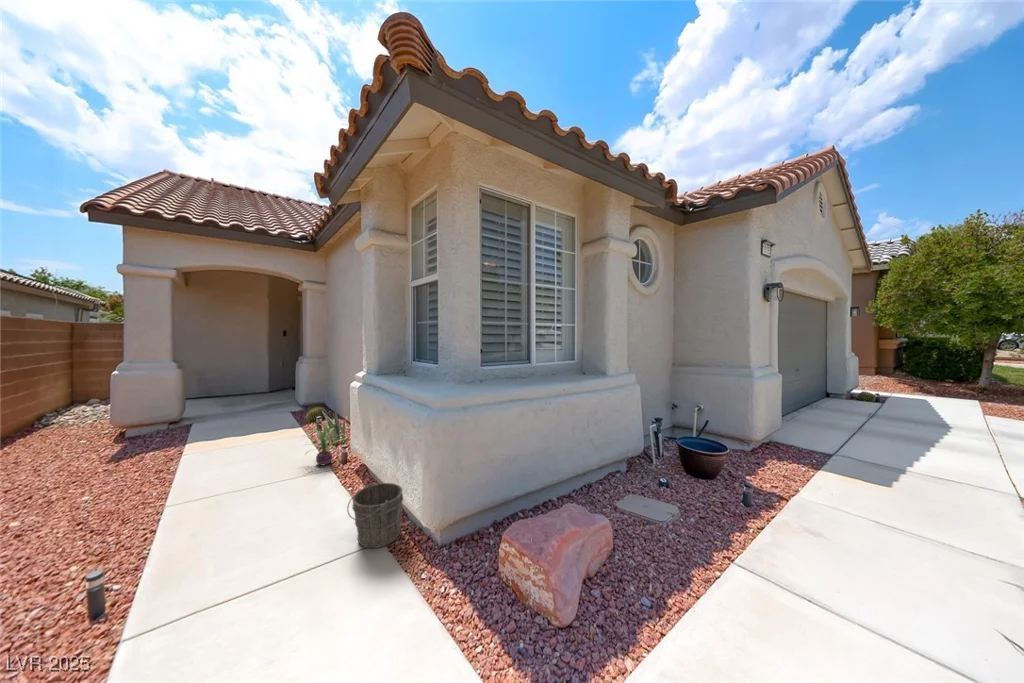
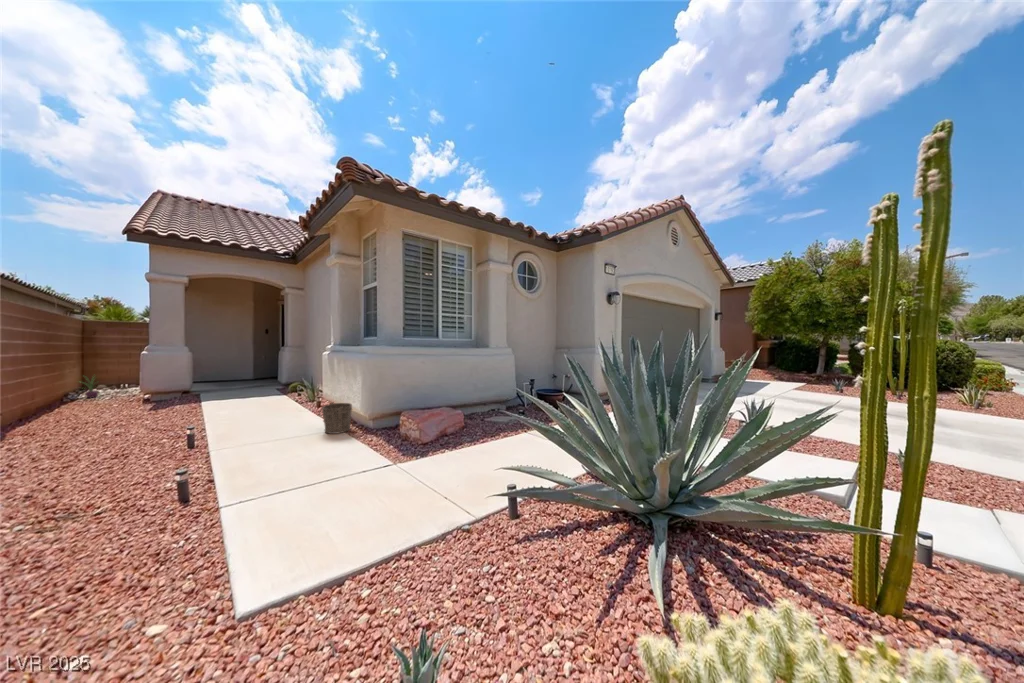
decorative plant: present [312,423,336,465] -> present [84,376,98,398]

